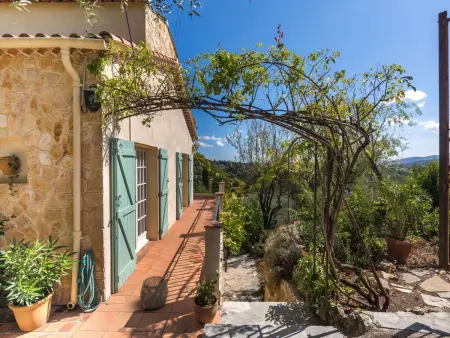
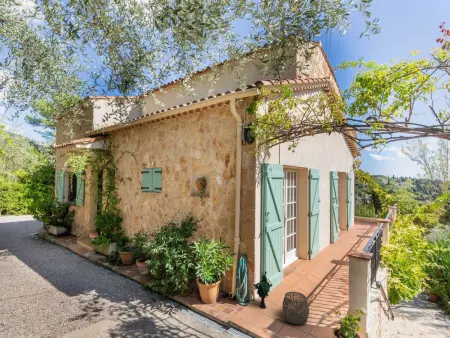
decorative plant: none [103,264,127,306] -> present [254,272,272,309]

